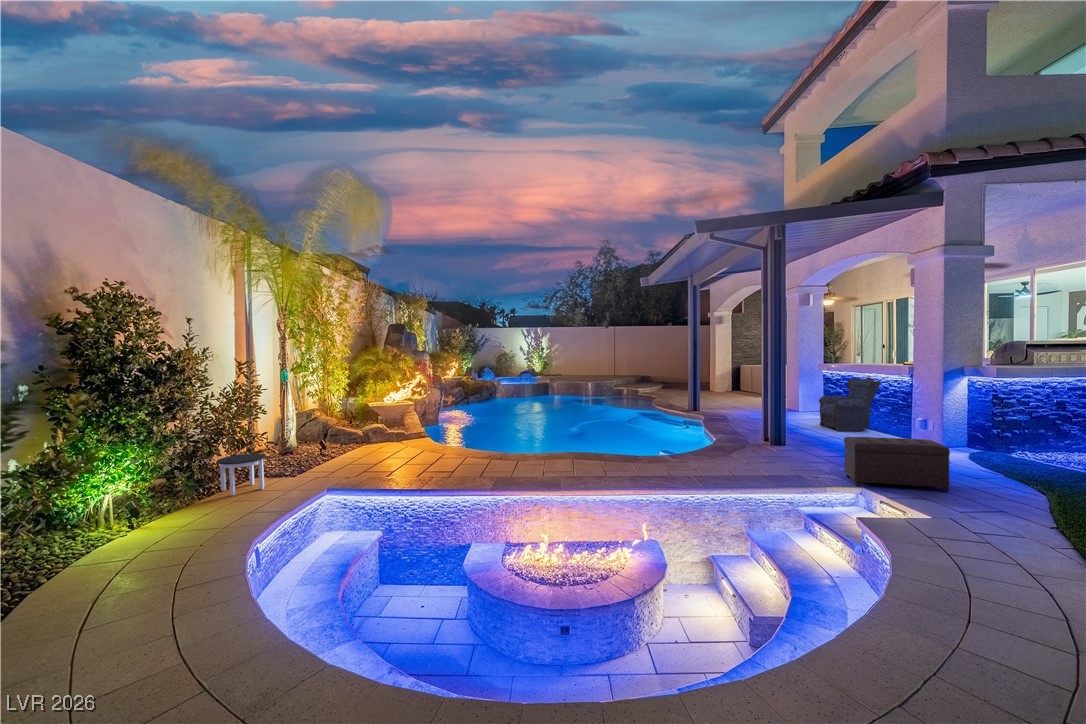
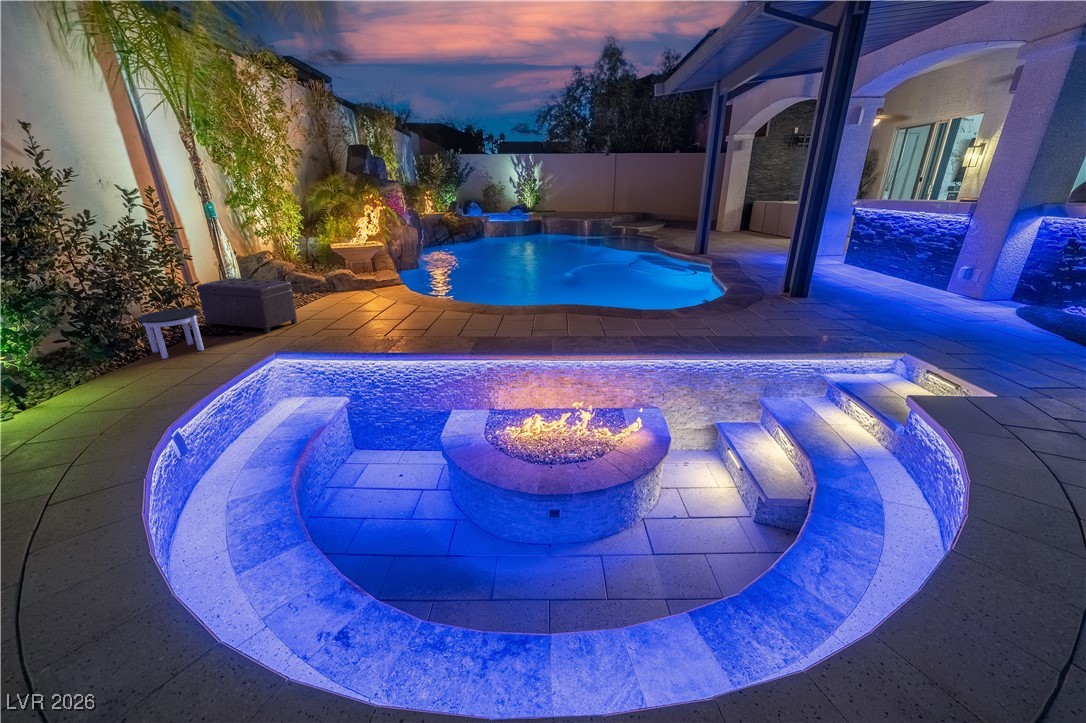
armchair: present [819,377,881,431] -> none [844,216,927,280]
ottoman: present [844,437,950,492] -> present [197,278,297,333]

